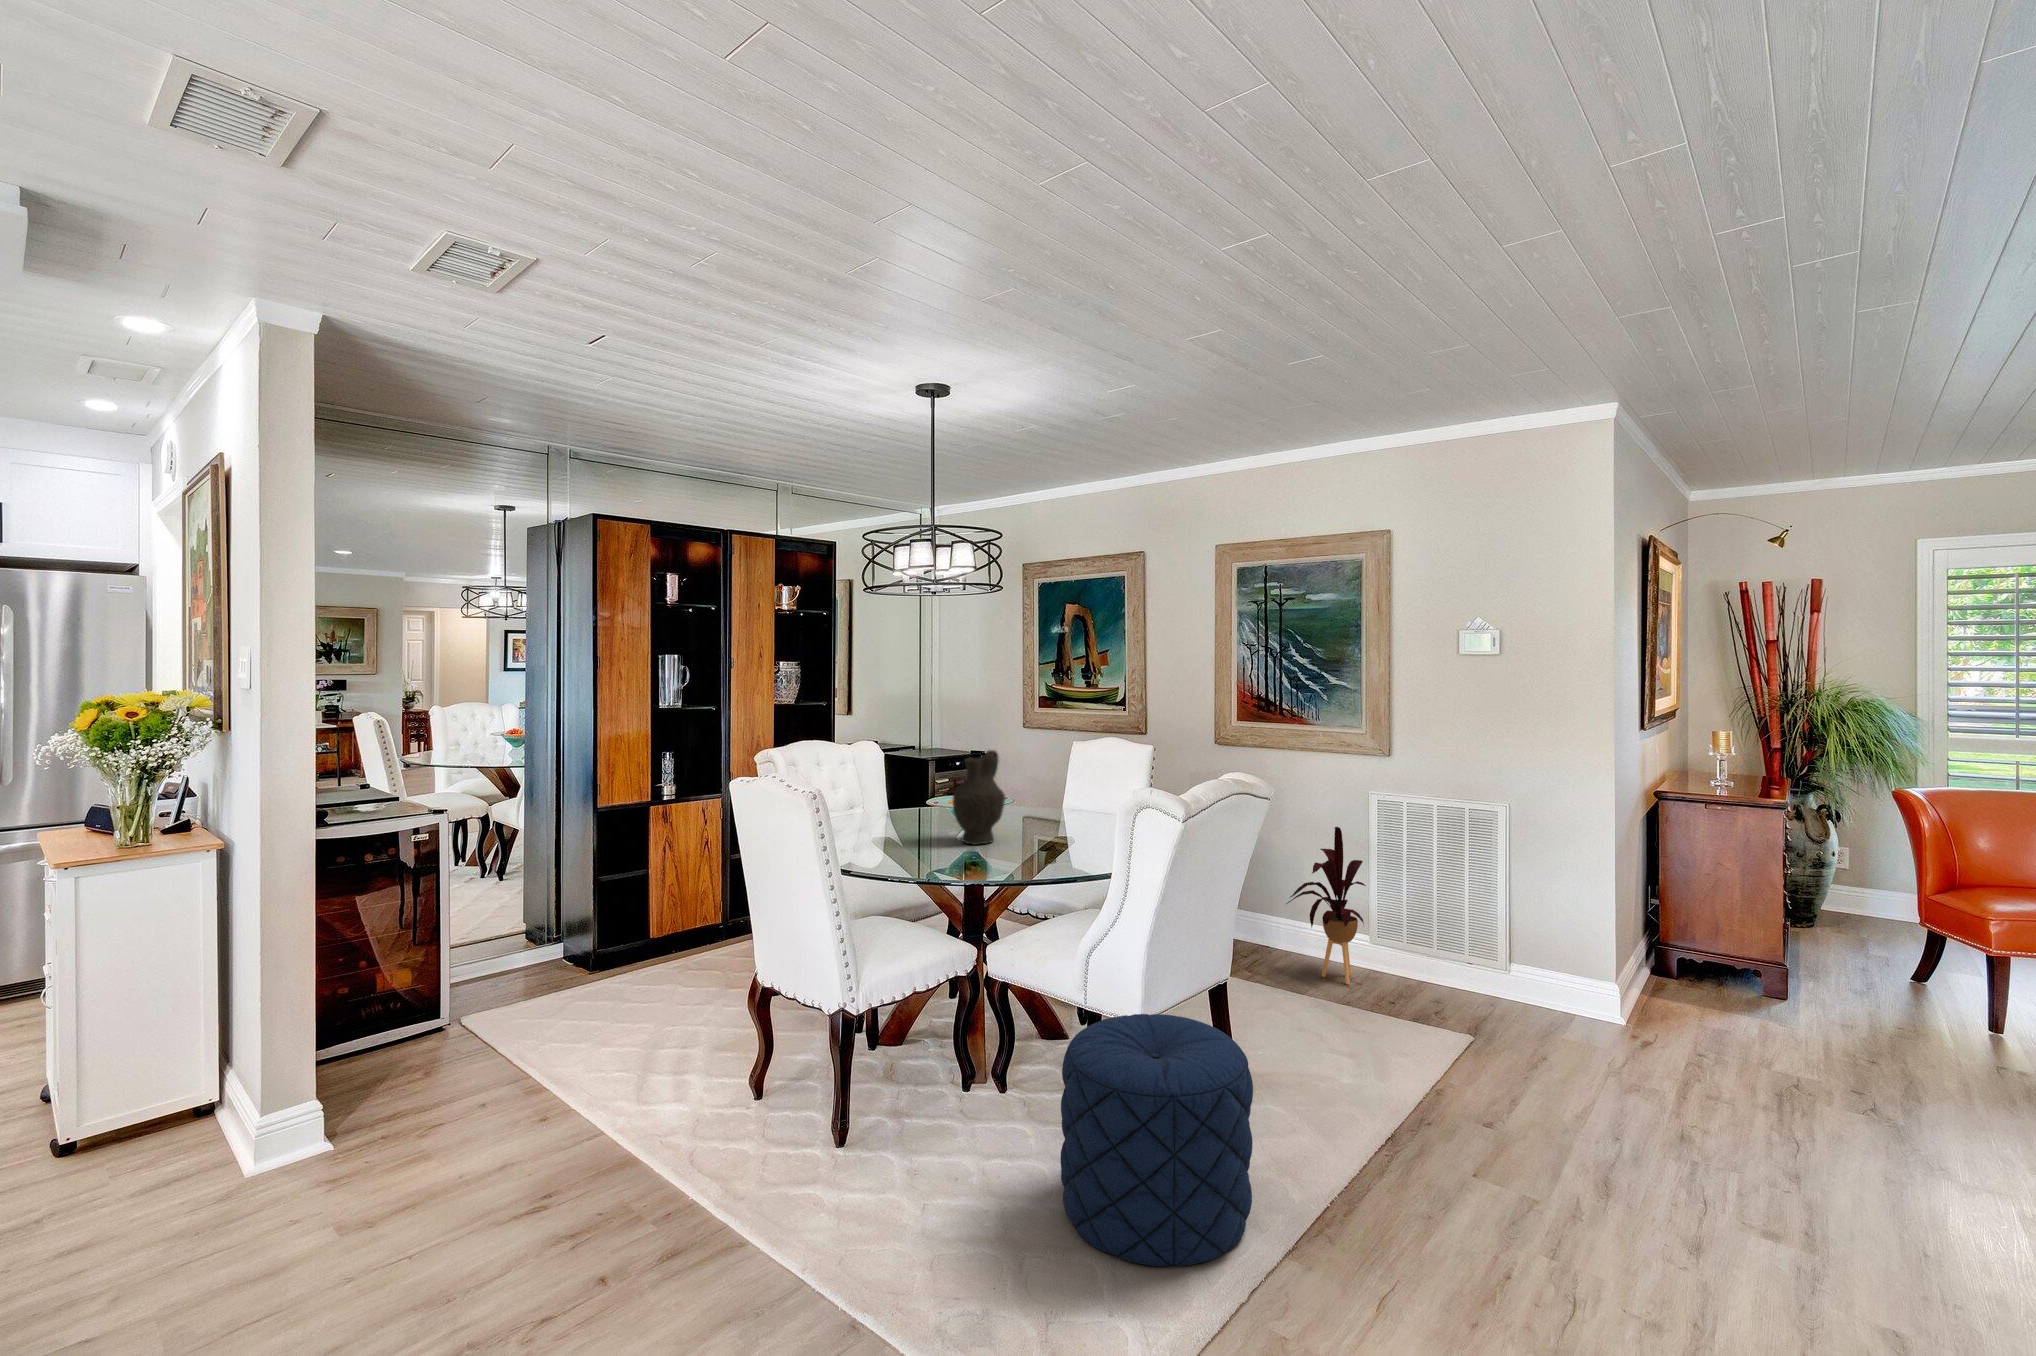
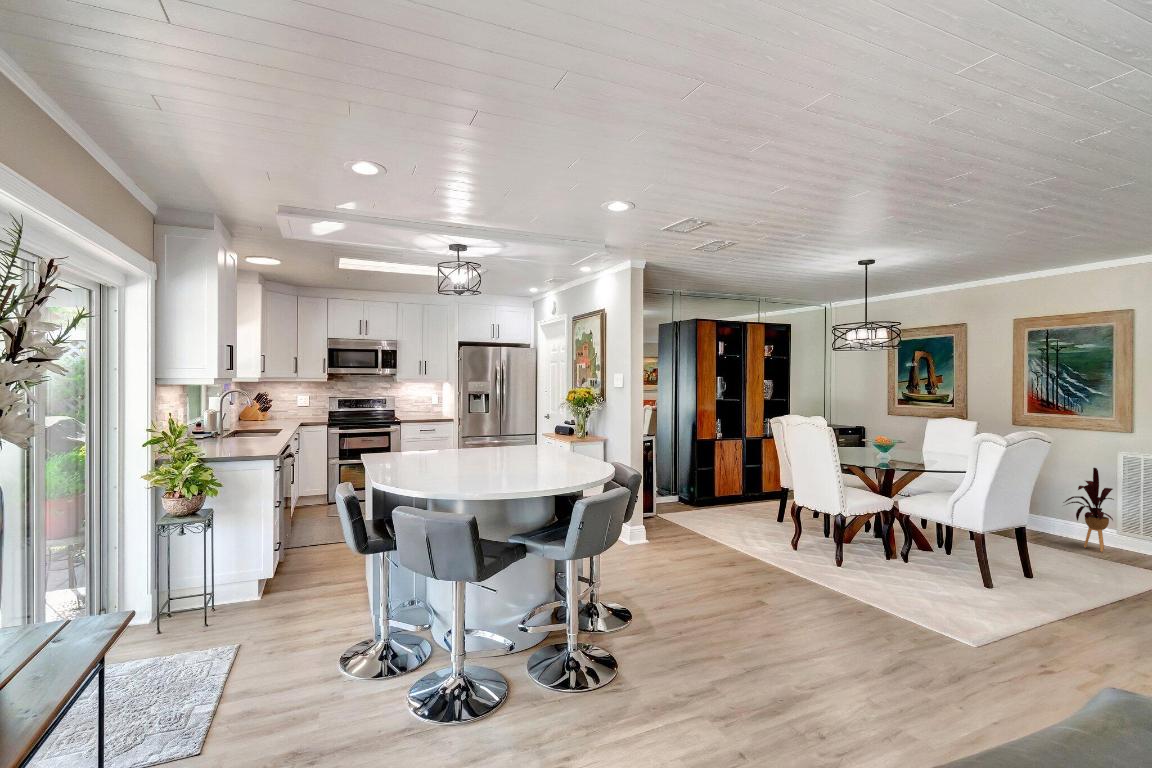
decorative vase: present [953,750,1005,845] -> none [874,419,900,460]
pouf: present [1060,1014,1253,1266] -> none [946,526,1044,618]

